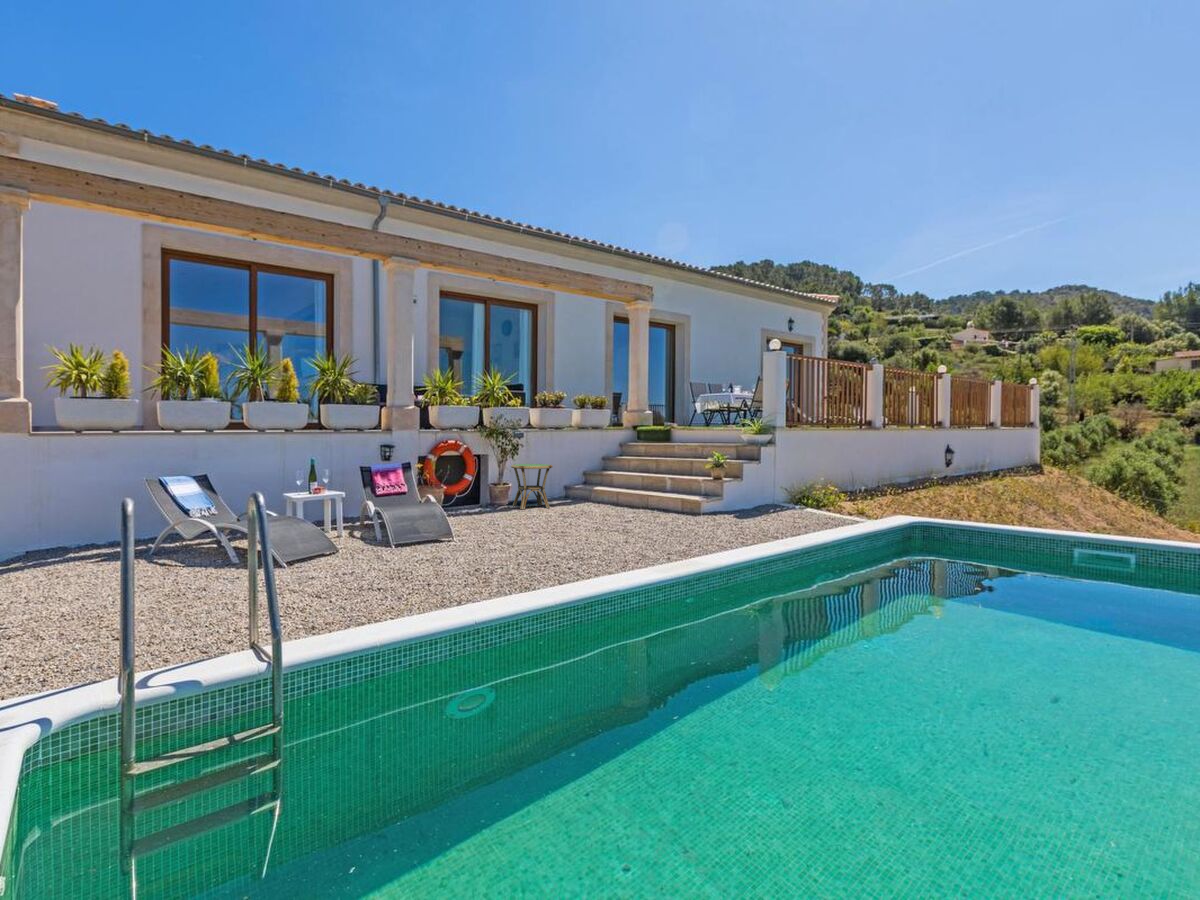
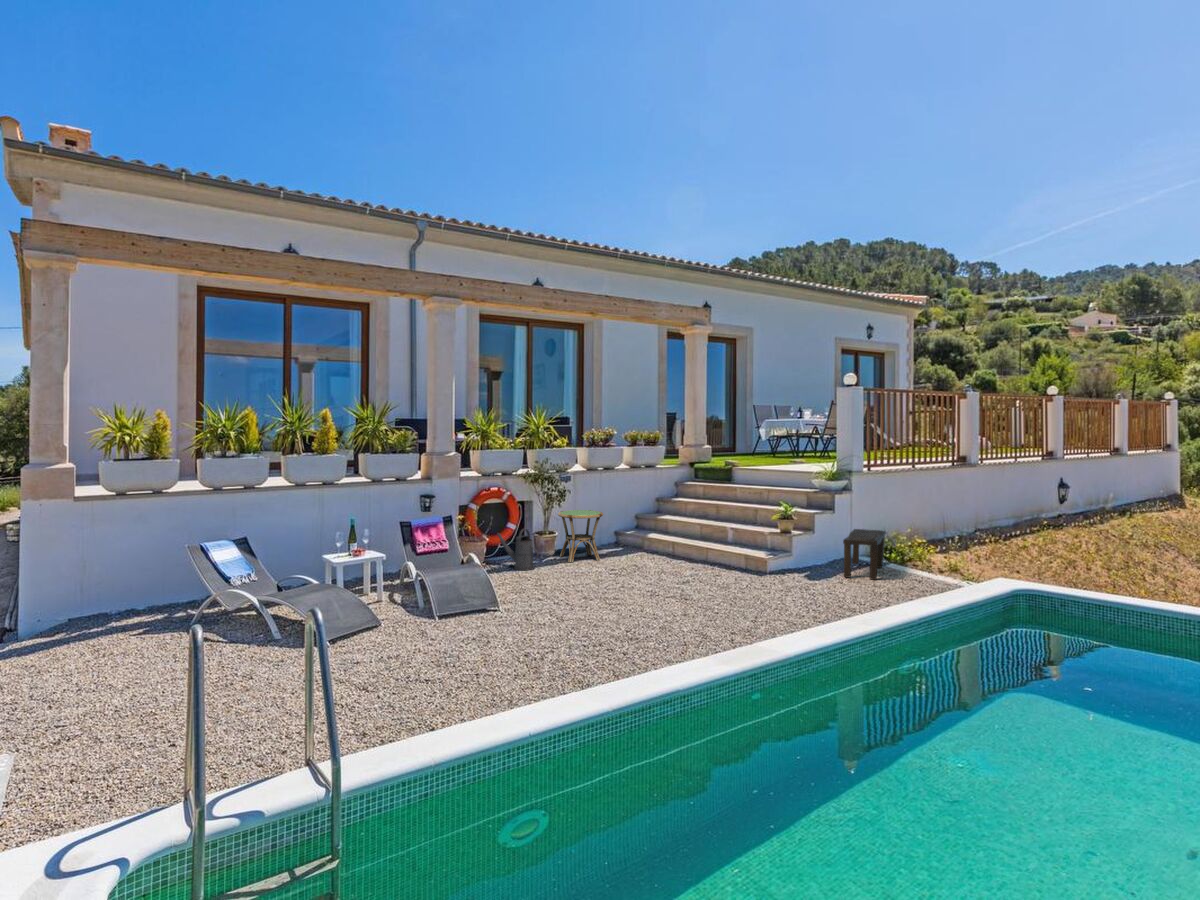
watering can: none [454,477,492,515] -> present [497,529,538,571]
bench: none [767,477,804,518] -> present [843,529,886,580]

